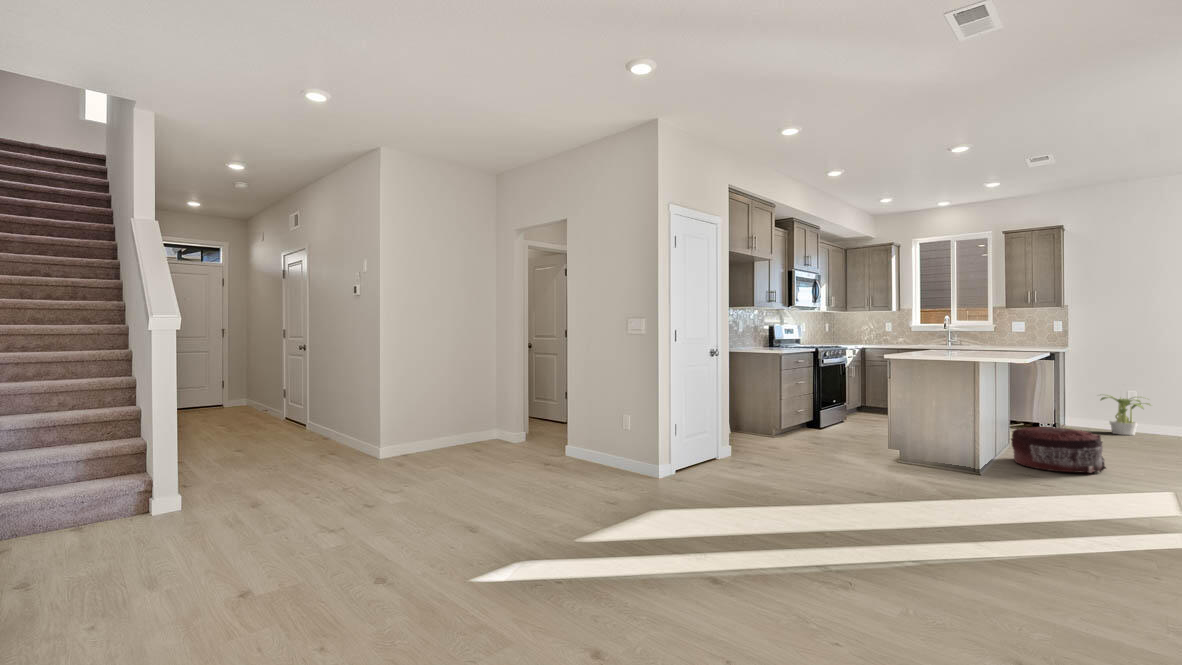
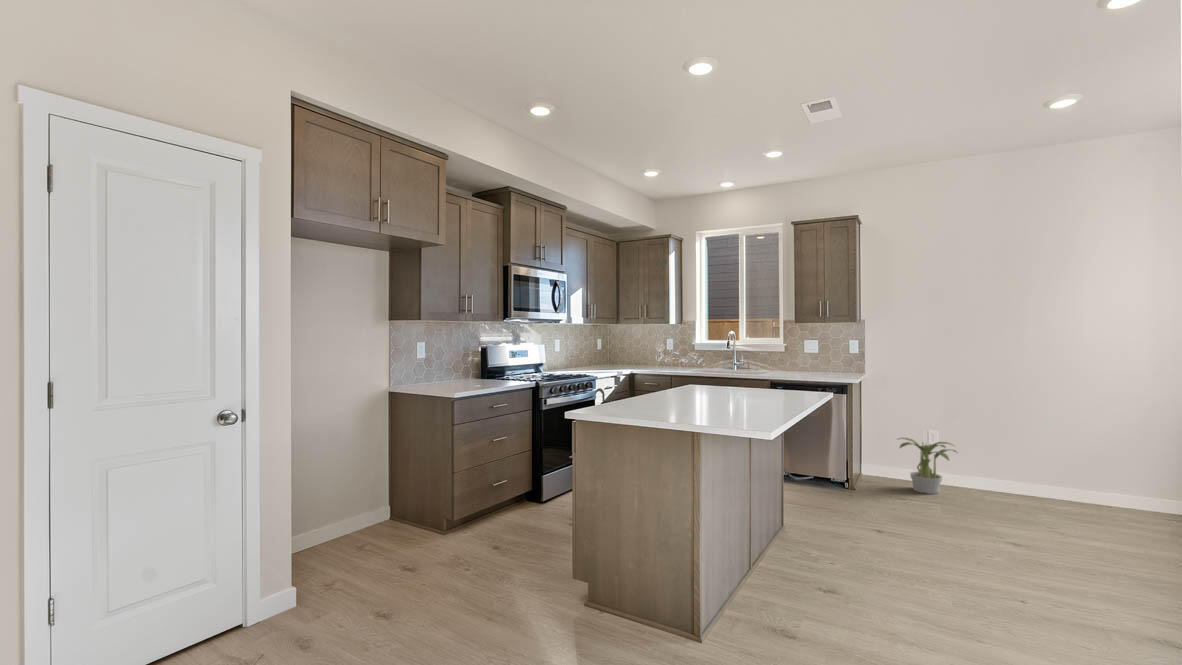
pouf: present [1011,427,1106,473] -> none [765,518,900,619]

